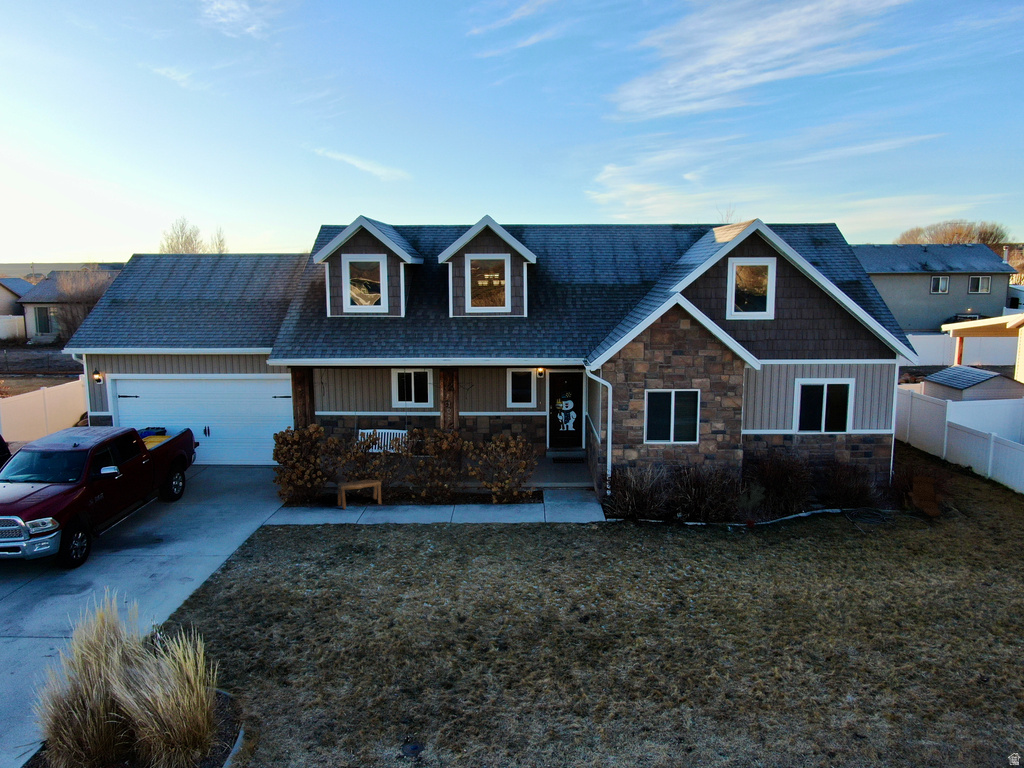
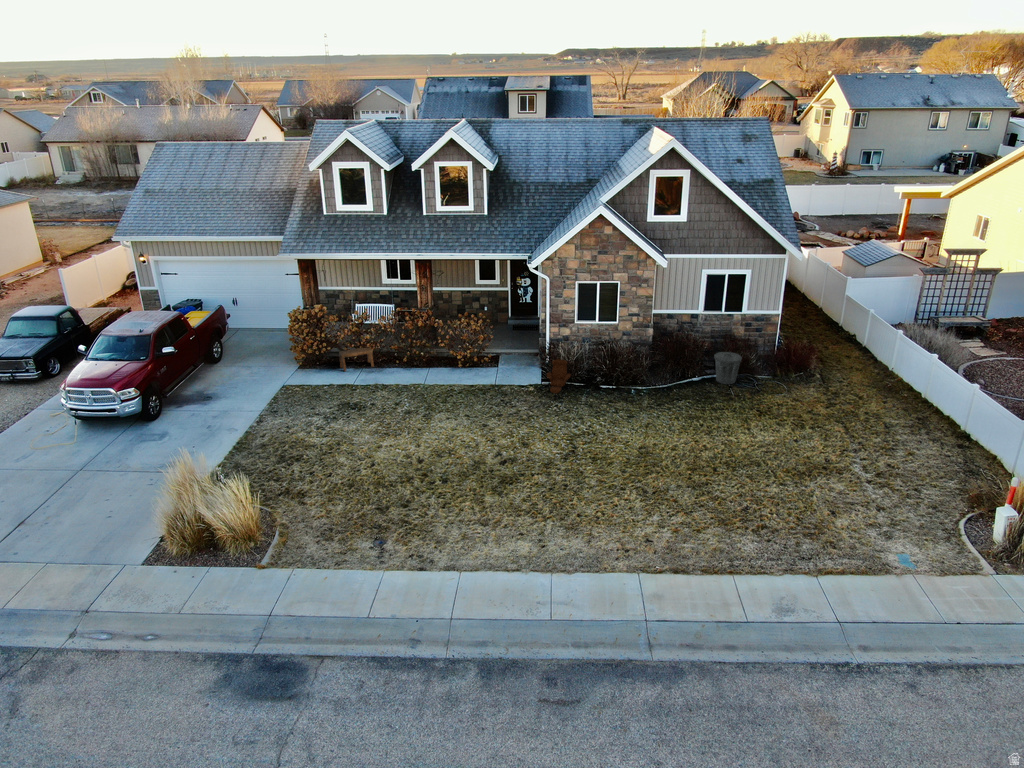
lounge chair: present [908,476,943,526] -> present [547,359,571,399]
trash can: none [824,479,862,520] -> present [714,352,742,384]
potted tree: present [739,484,765,528] -> none [640,357,663,391]

